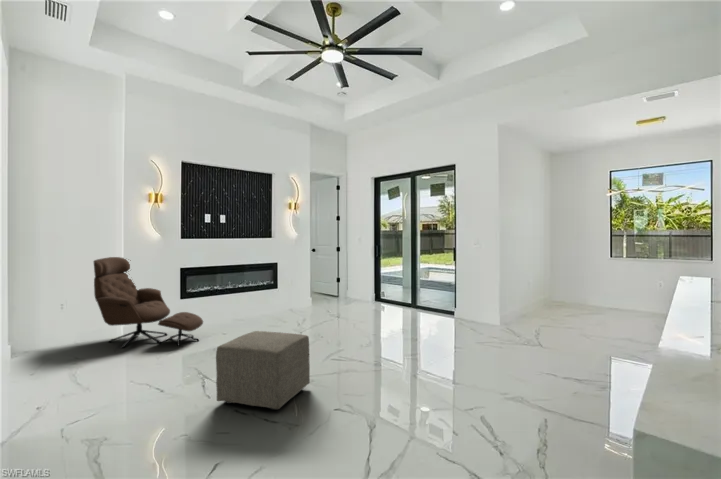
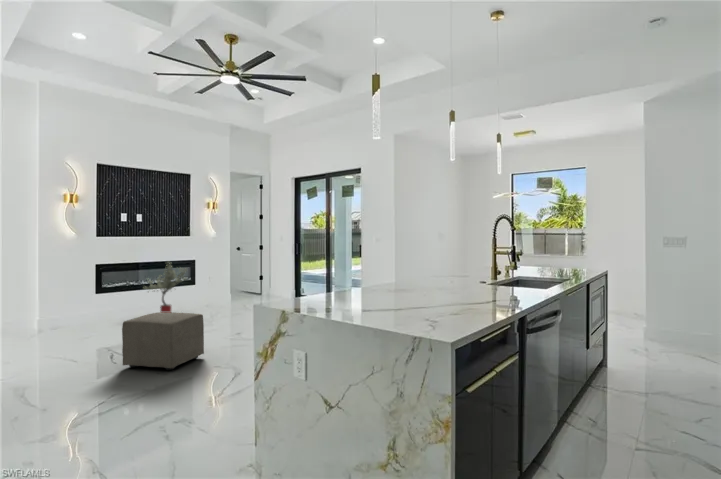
lounge chair: present [94,257,203,348] -> none [10,253,117,336]
potted tree: none [227,265,272,322] -> present [144,263,187,312]

